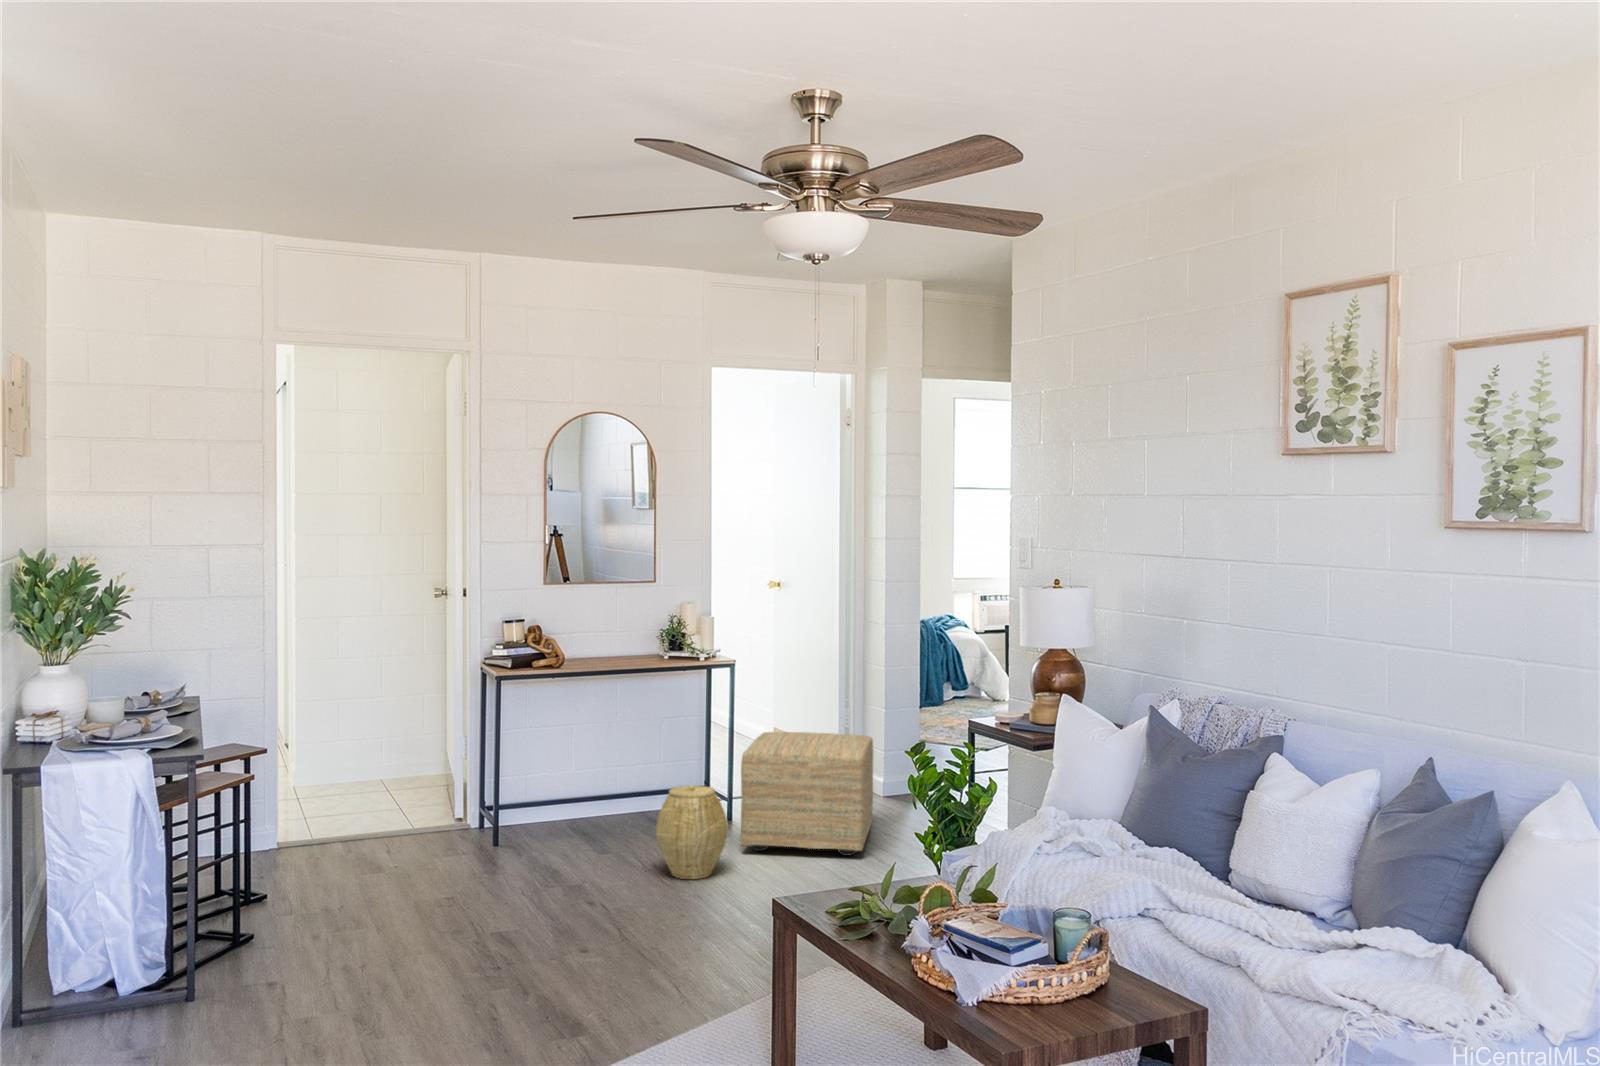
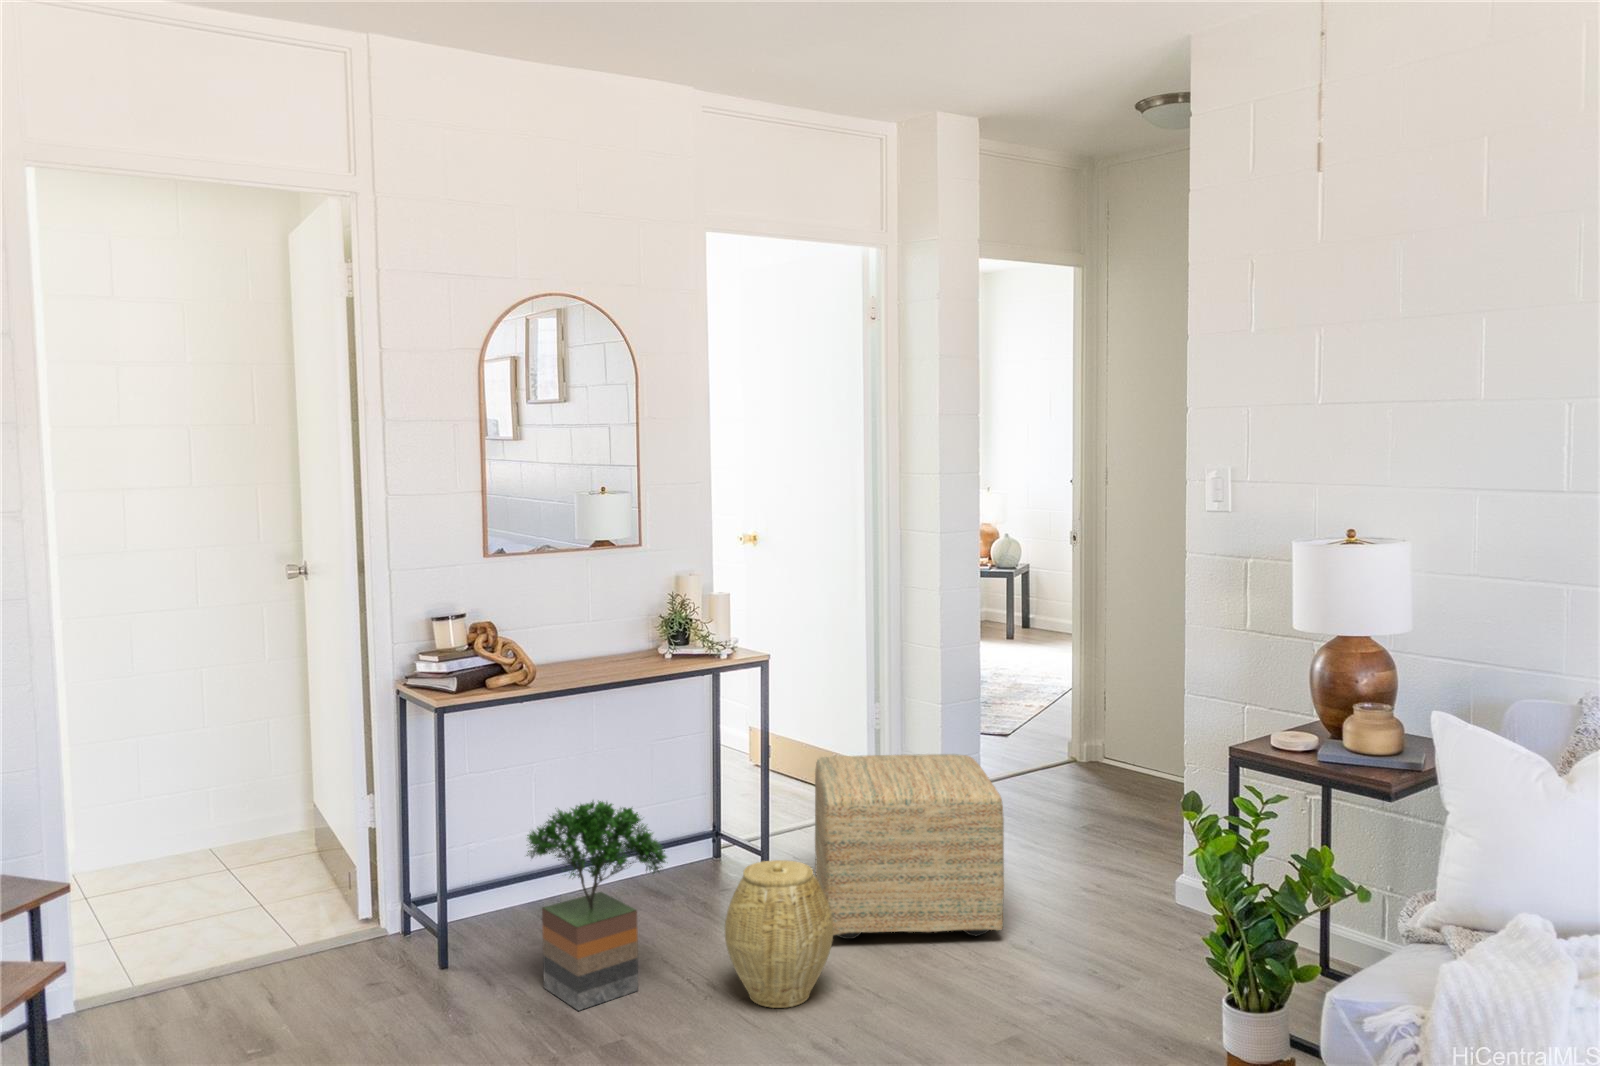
potted tree: none [535,740,626,871] -> present [527,801,667,1010]

